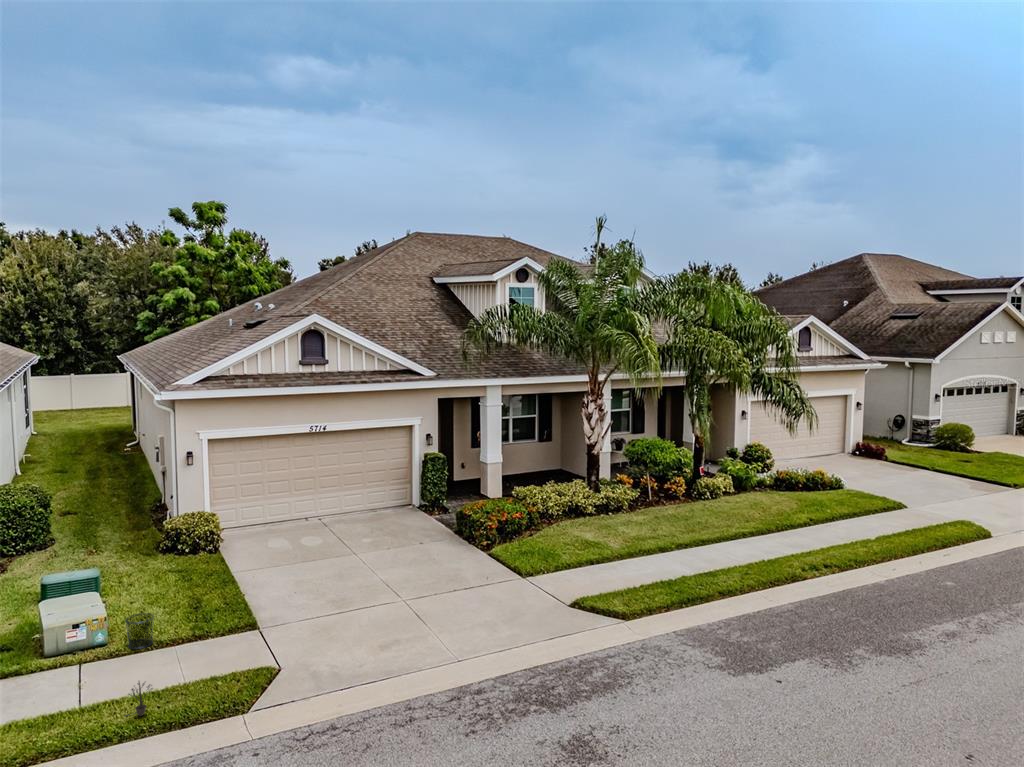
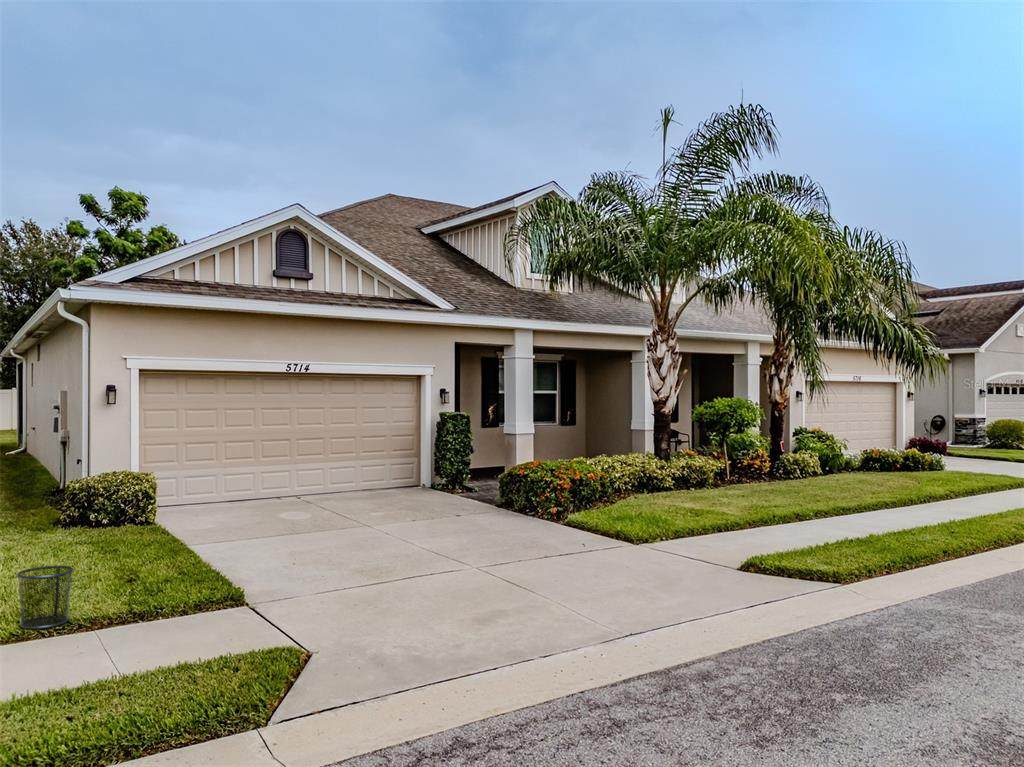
decorative plant: present [127,682,152,716] -> none [23,647,94,731]

